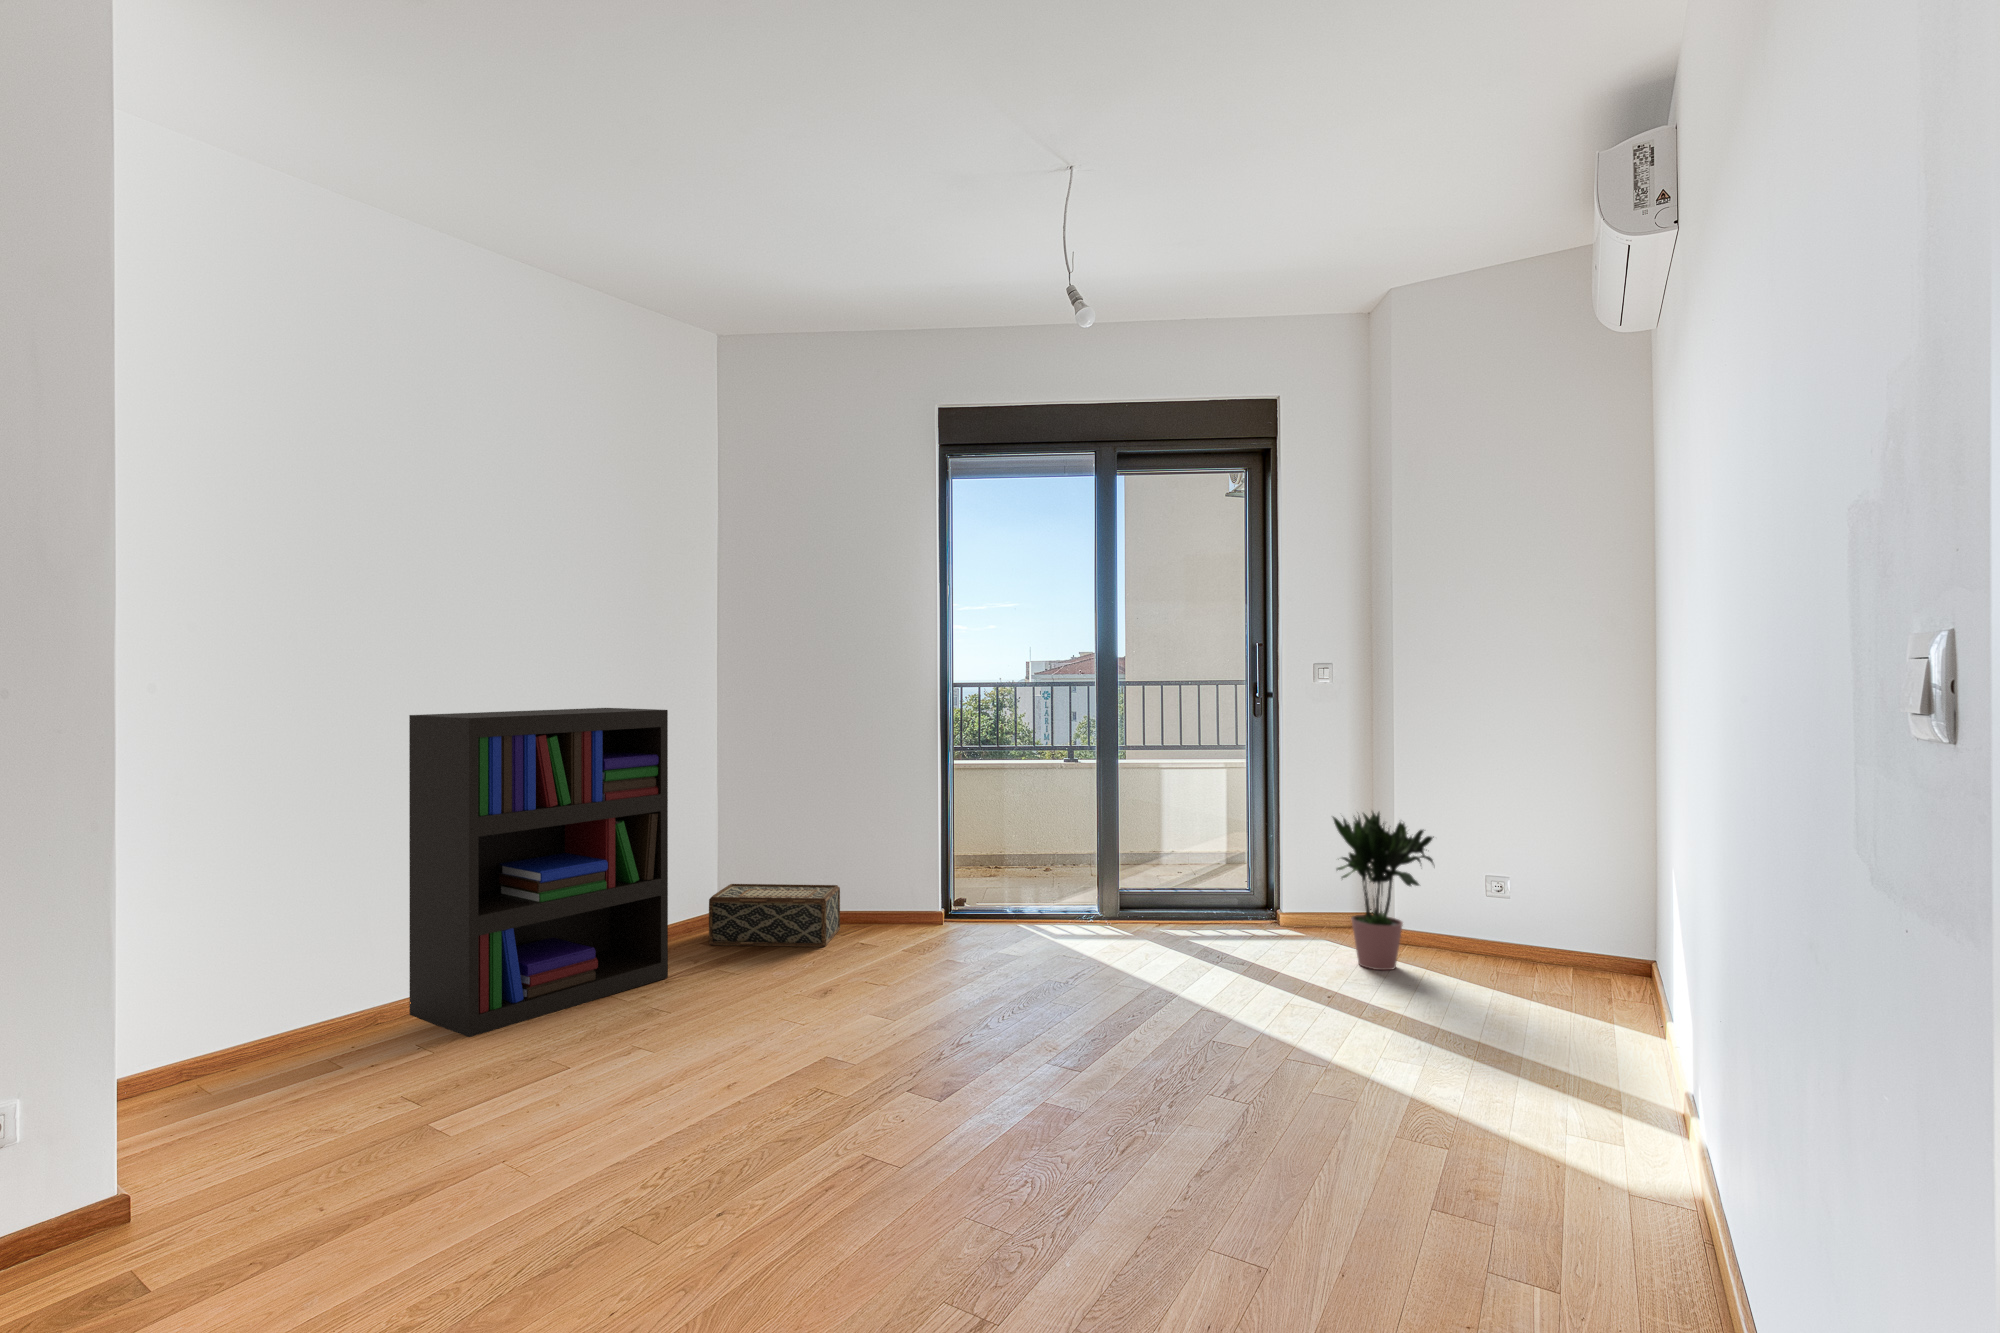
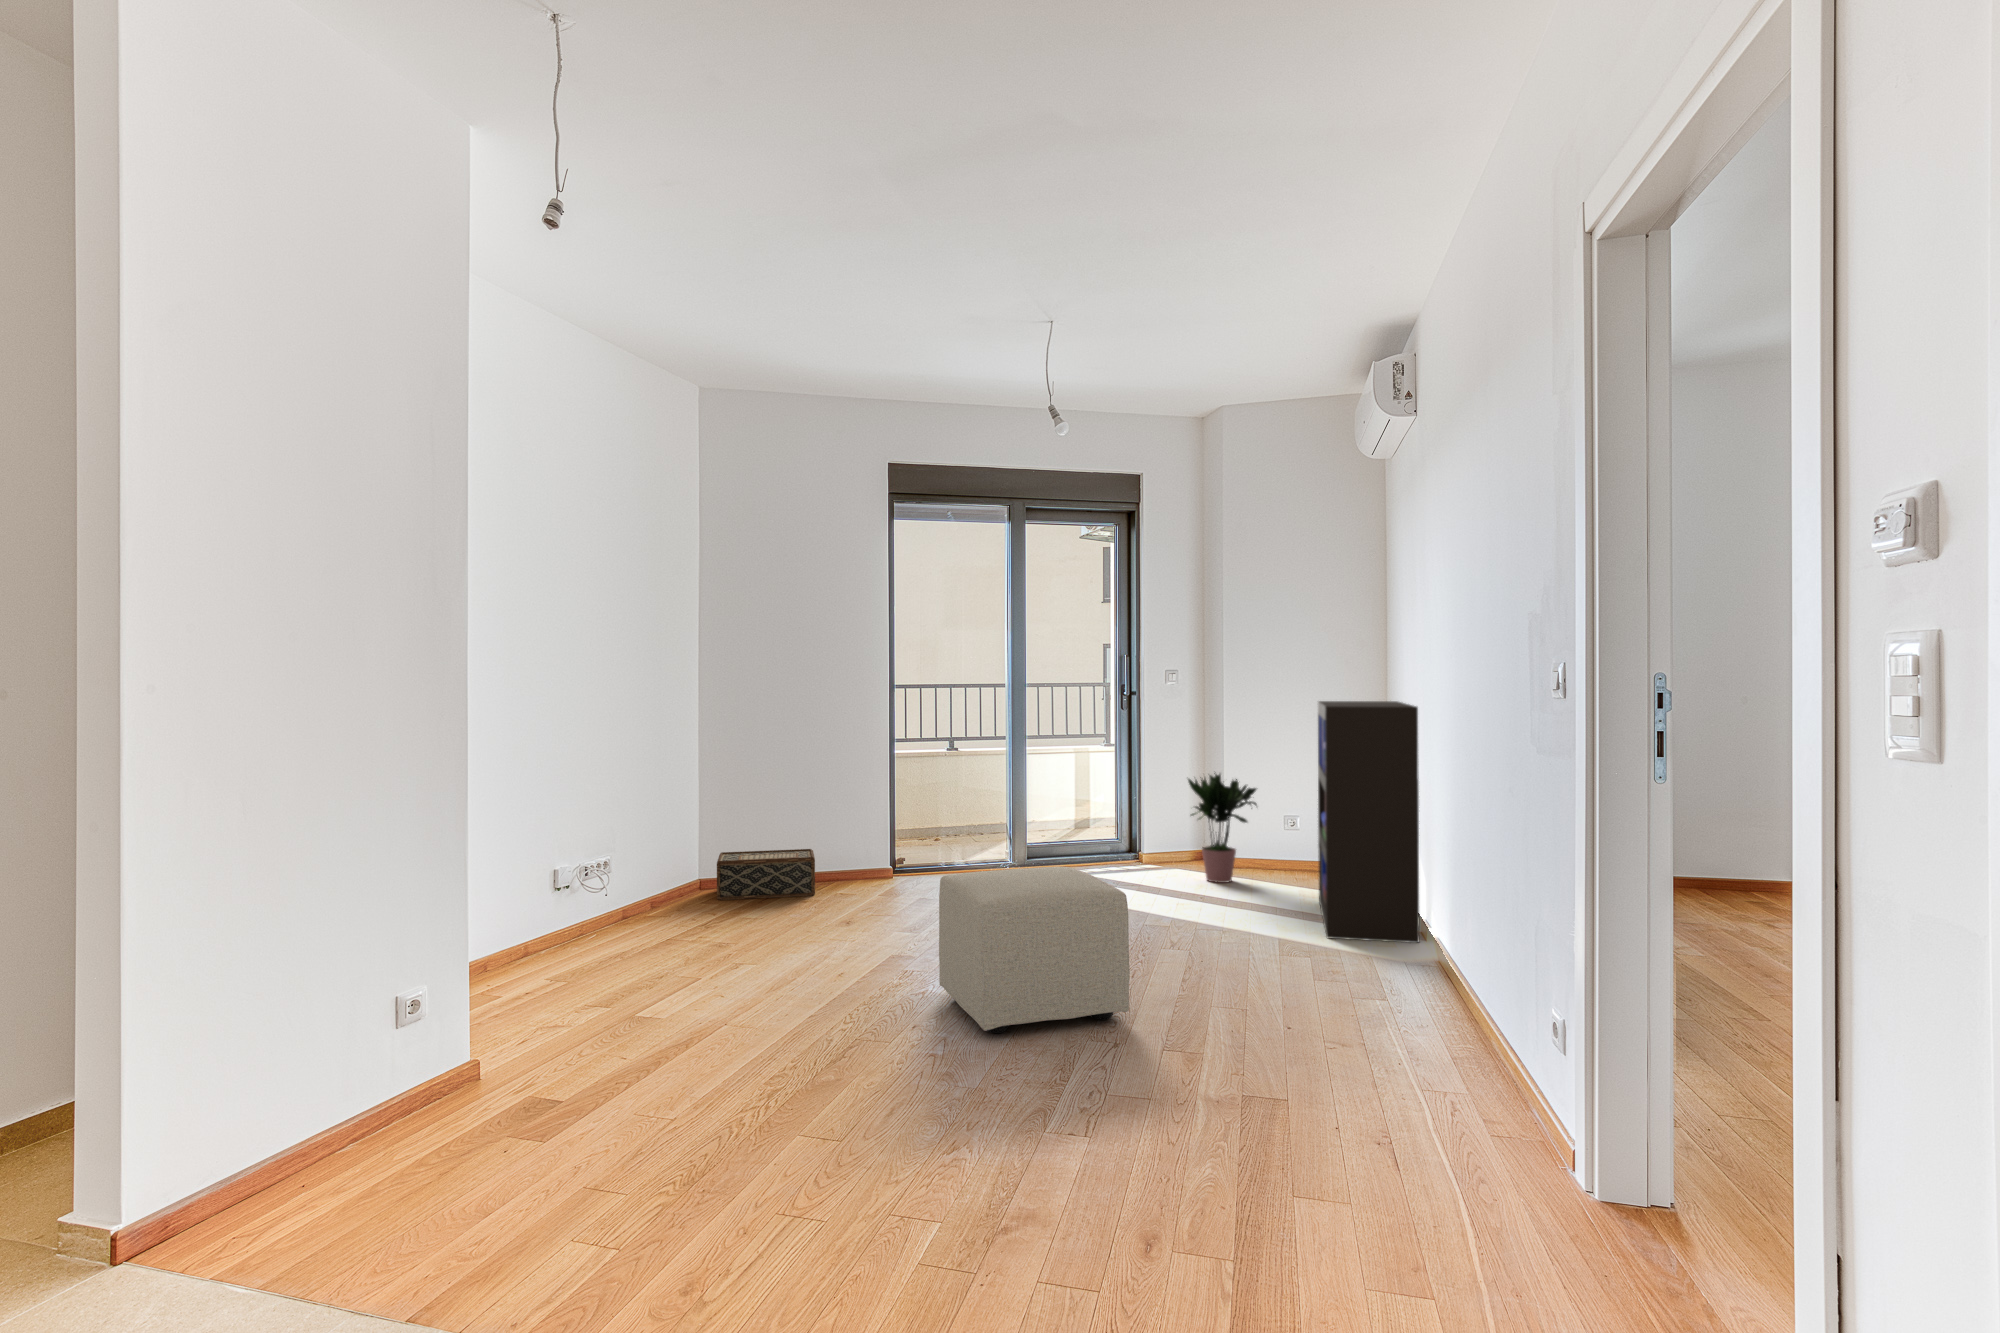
bookshelf: present [409,708,668,1037] -> present [1318,701,1420,943]
ottoman: none [758,974,1038,1276] -> present [939,867,1130,1033]

